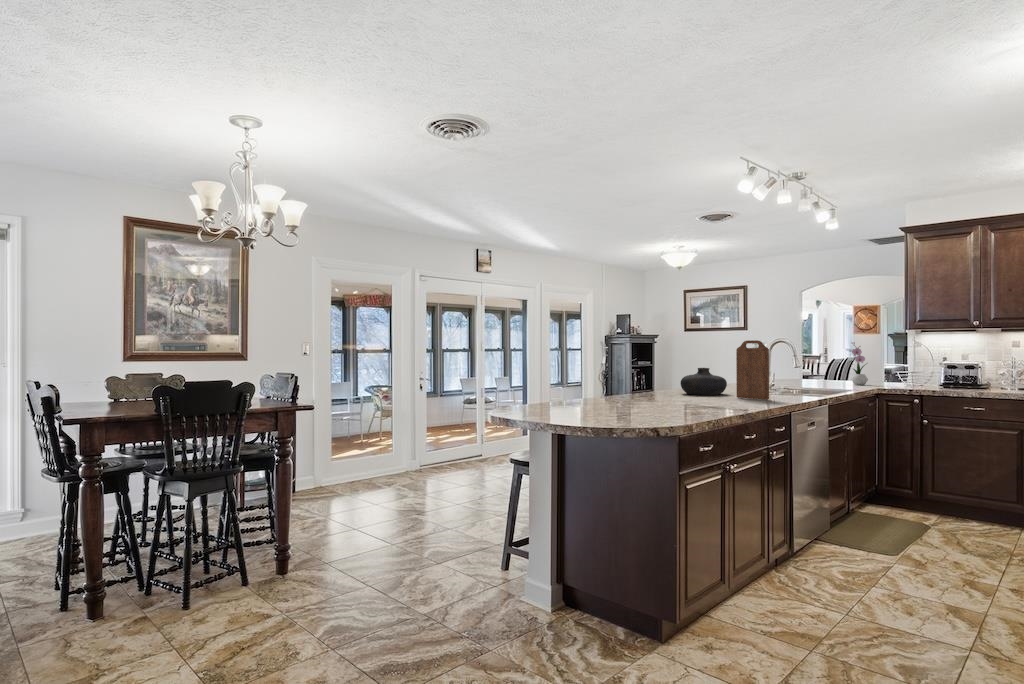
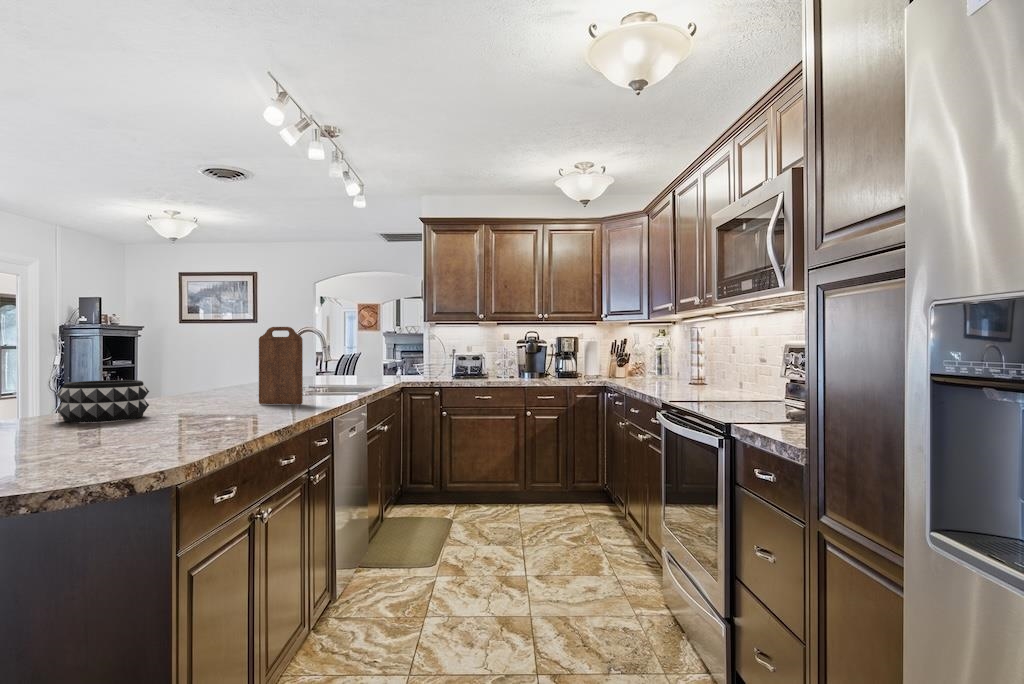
flower arrangement: present [851,343,868,385] -> none [376,334,393,380]
vase: present [681,368,727,395] -> none [175,365,244,403]
decorative bowl: none [616,376,665,401] -> present [57,380,149,422]

